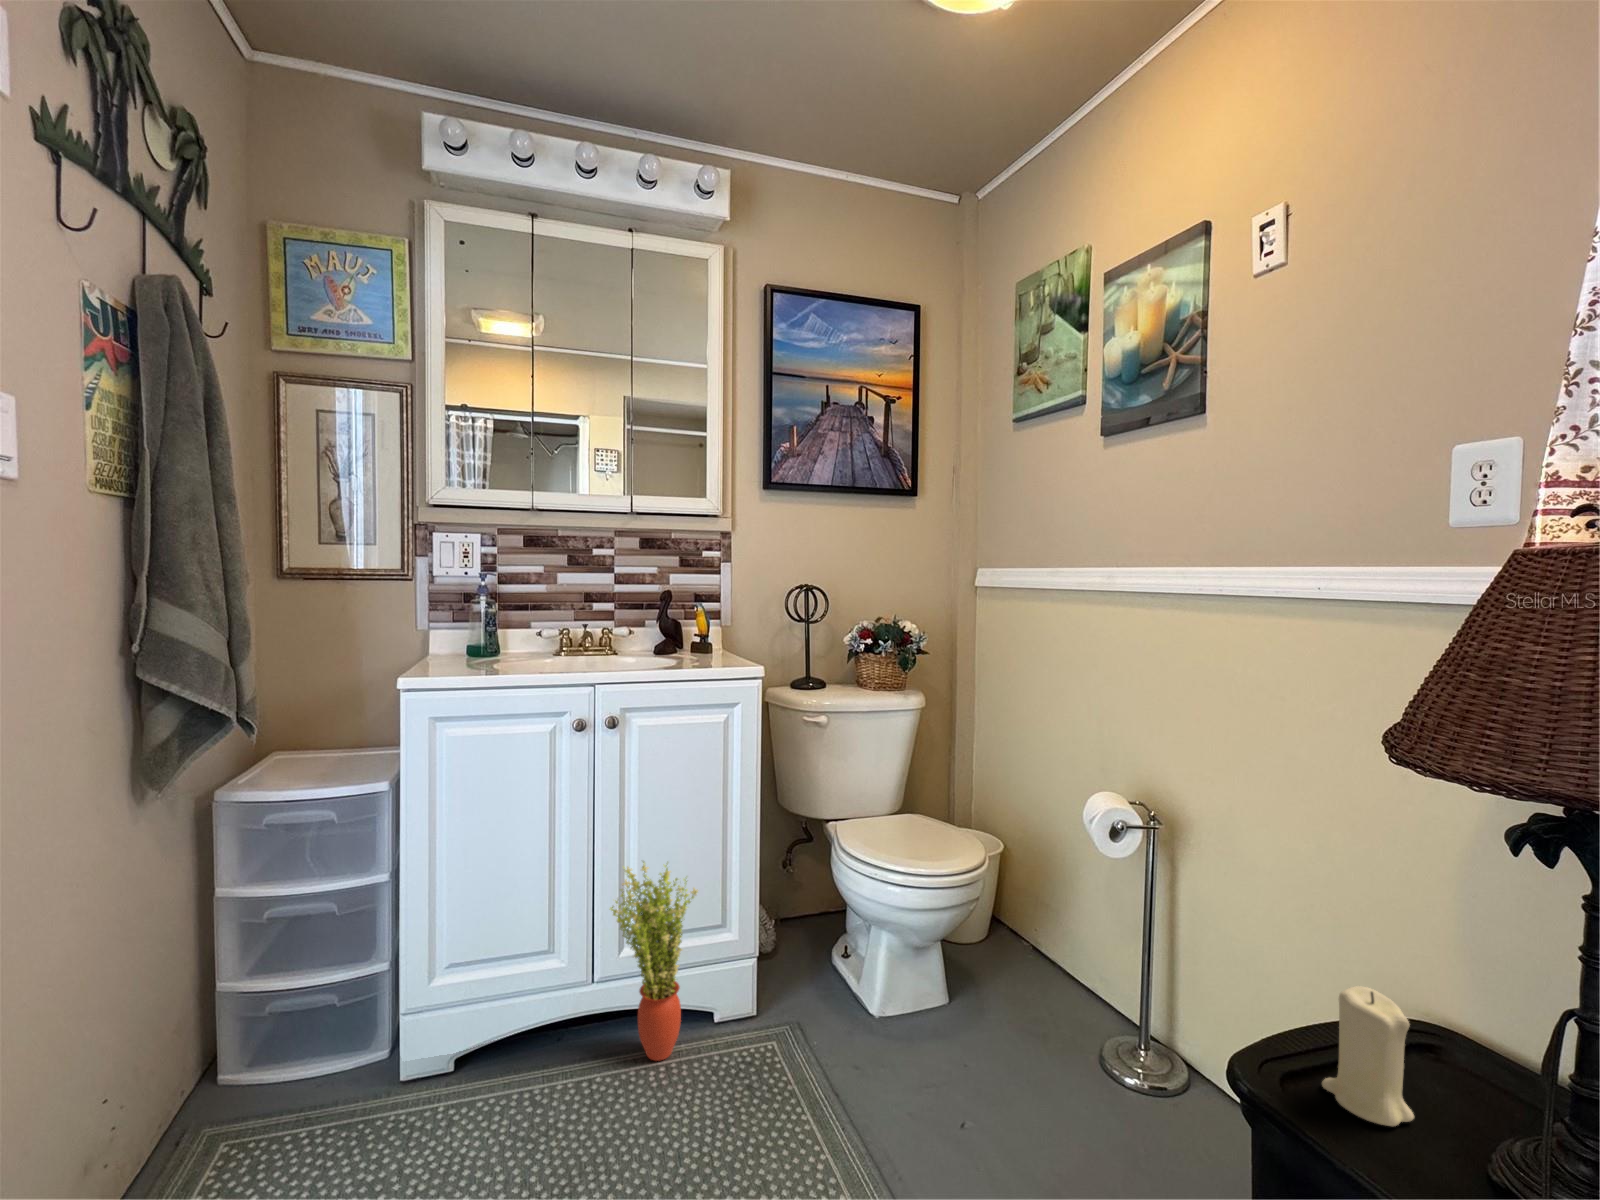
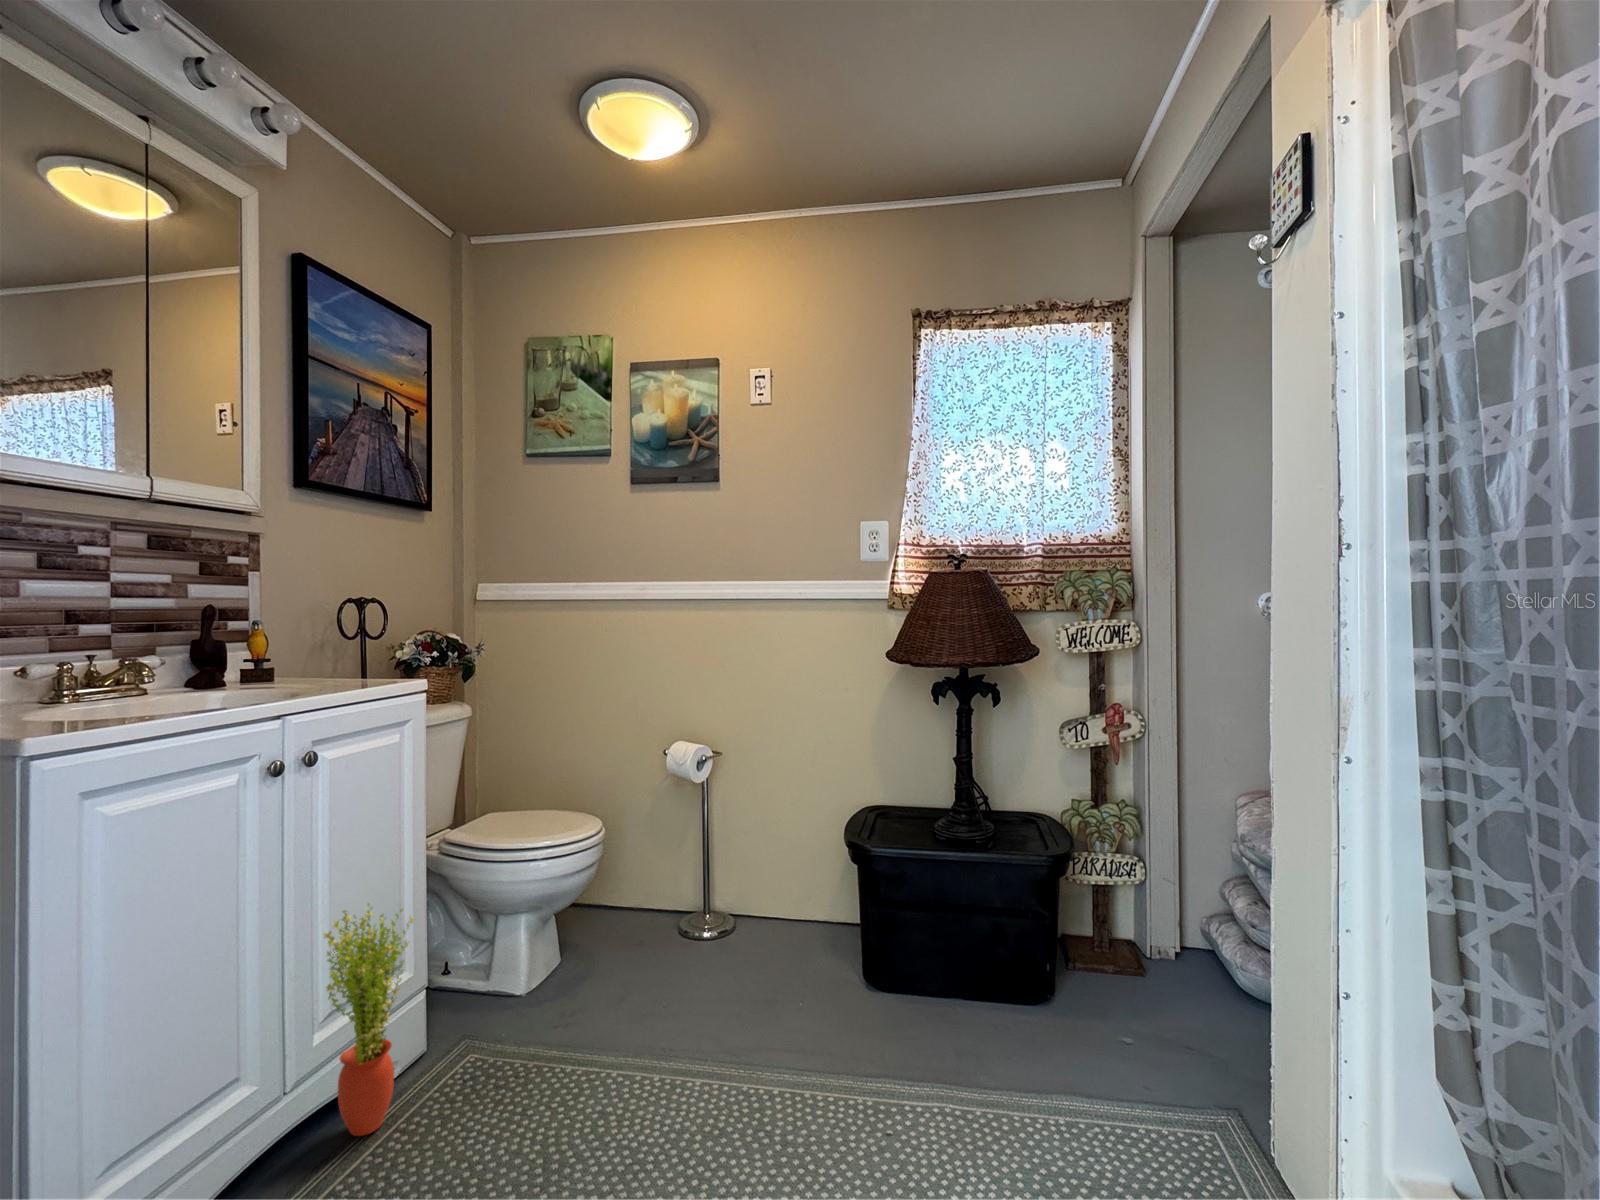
candle: present [1322,986,1414,1126] -> none [877,773,909,831]

